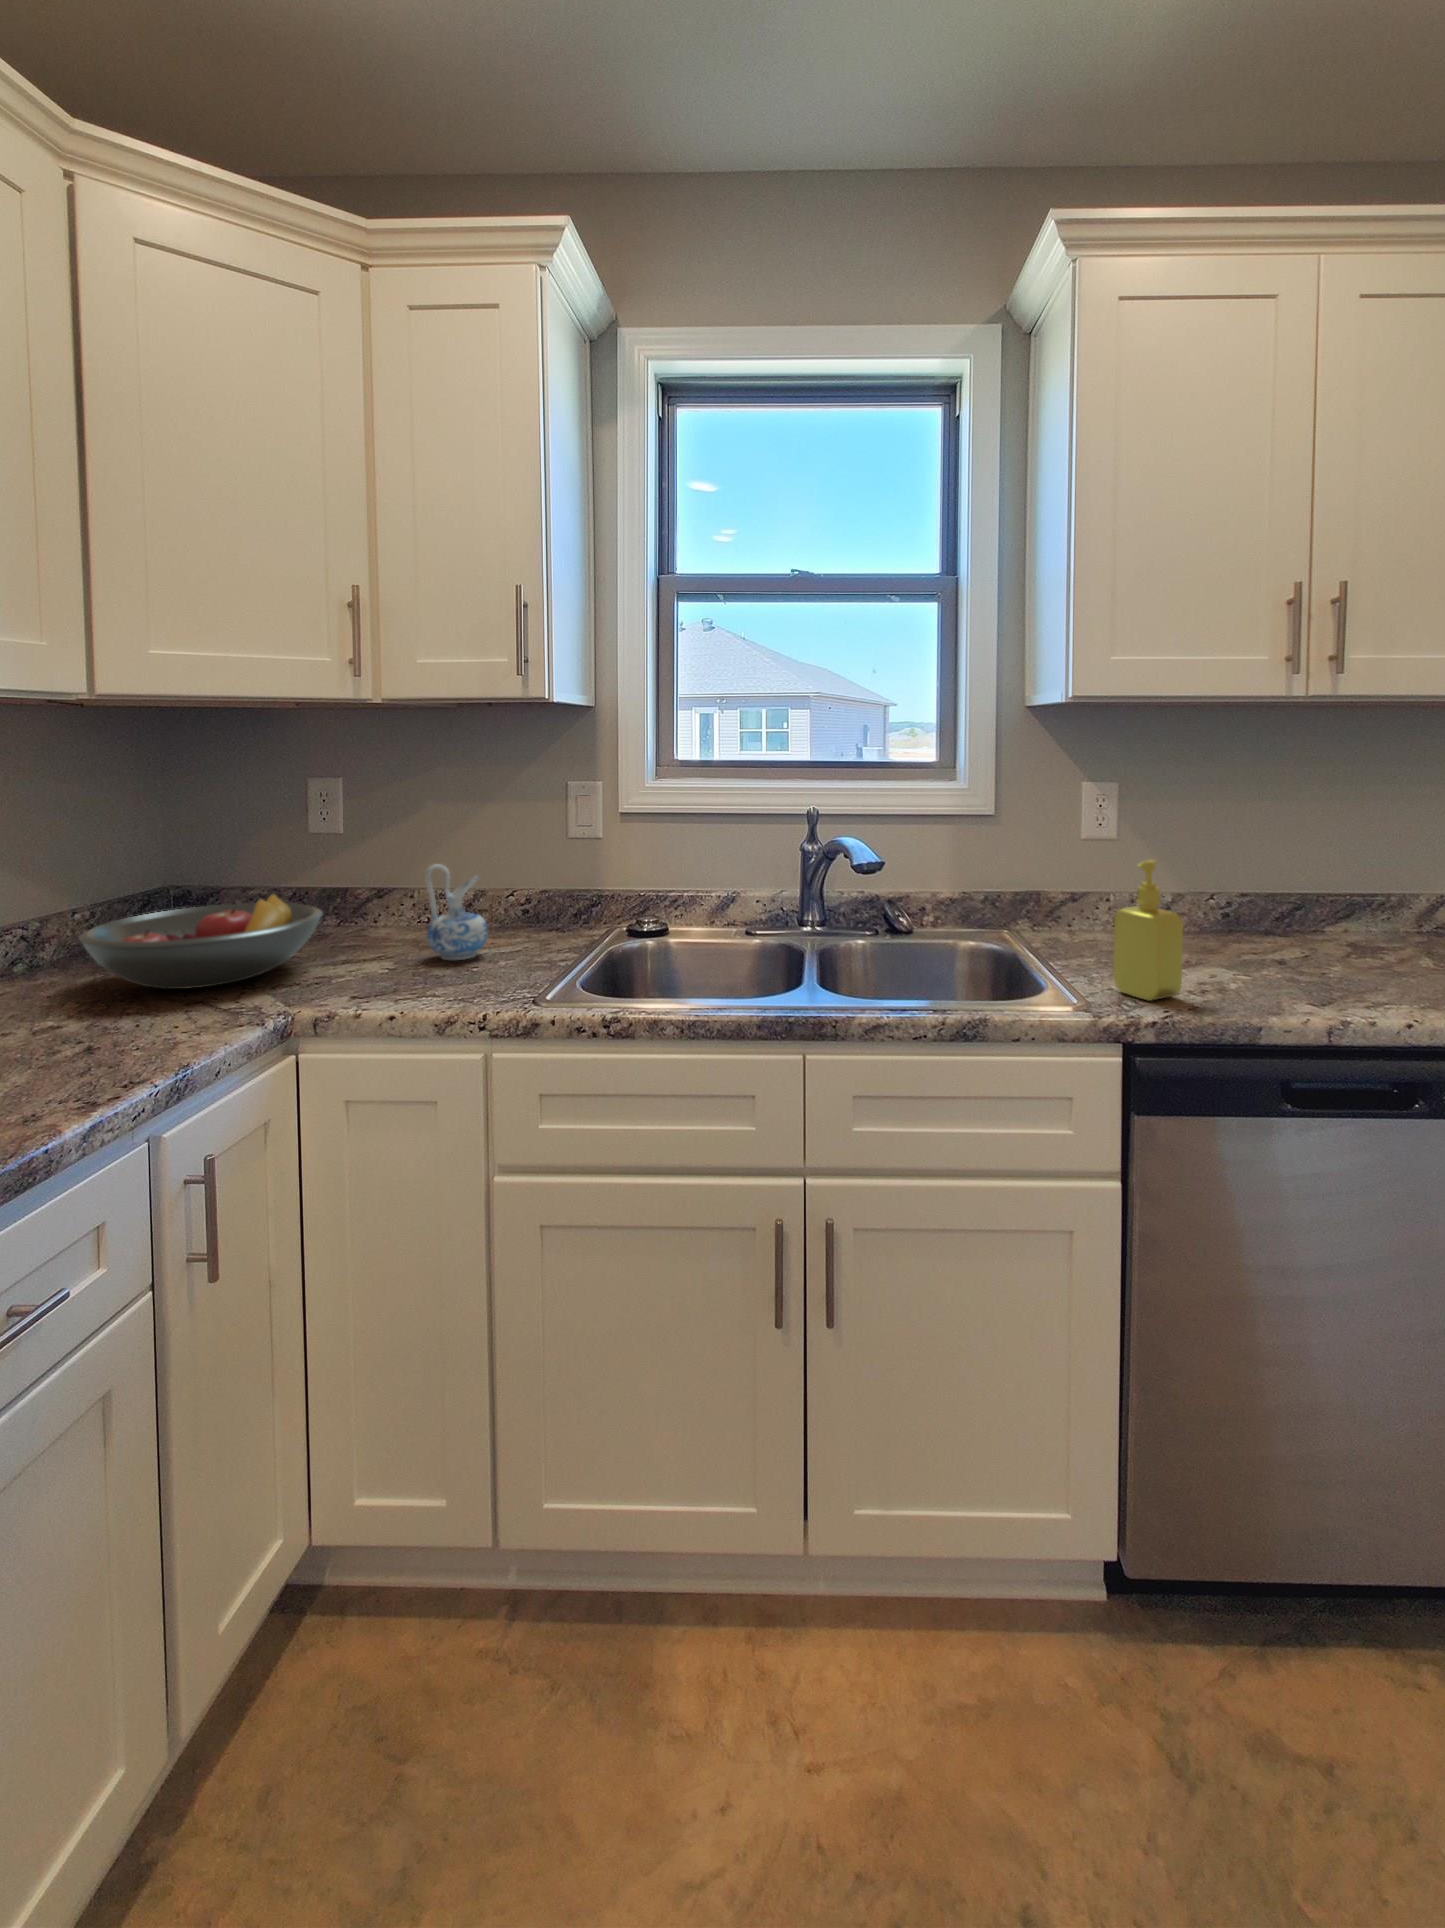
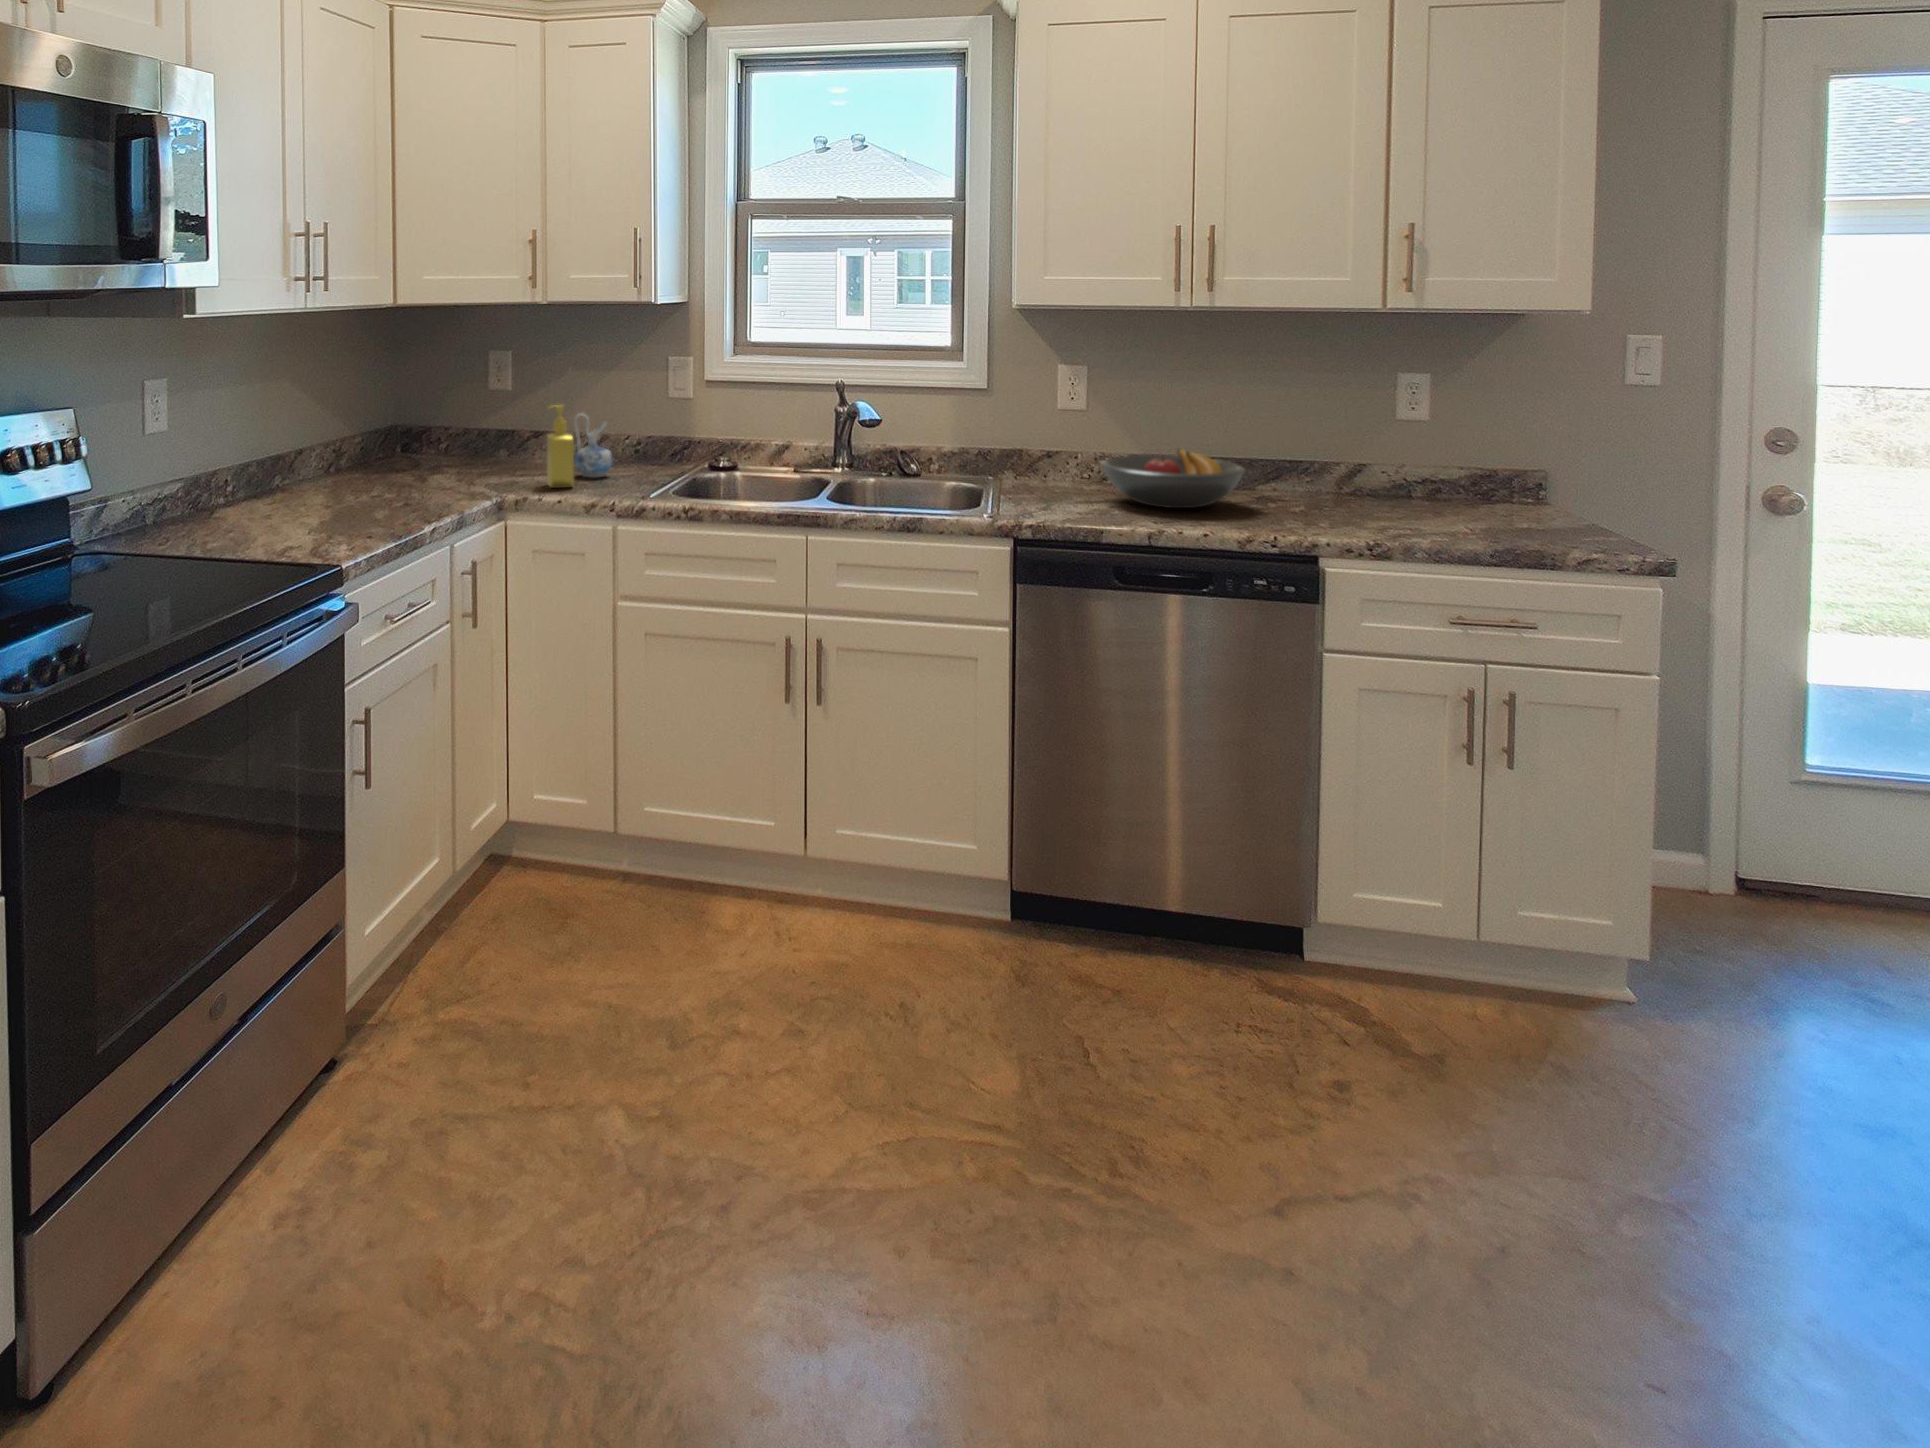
soap dispenser: present [1113,860,1183,1001] -> present [547,405,574,488]
fruit bowl: present [79,893,323,989] -> present [1101,449,1245,508]

